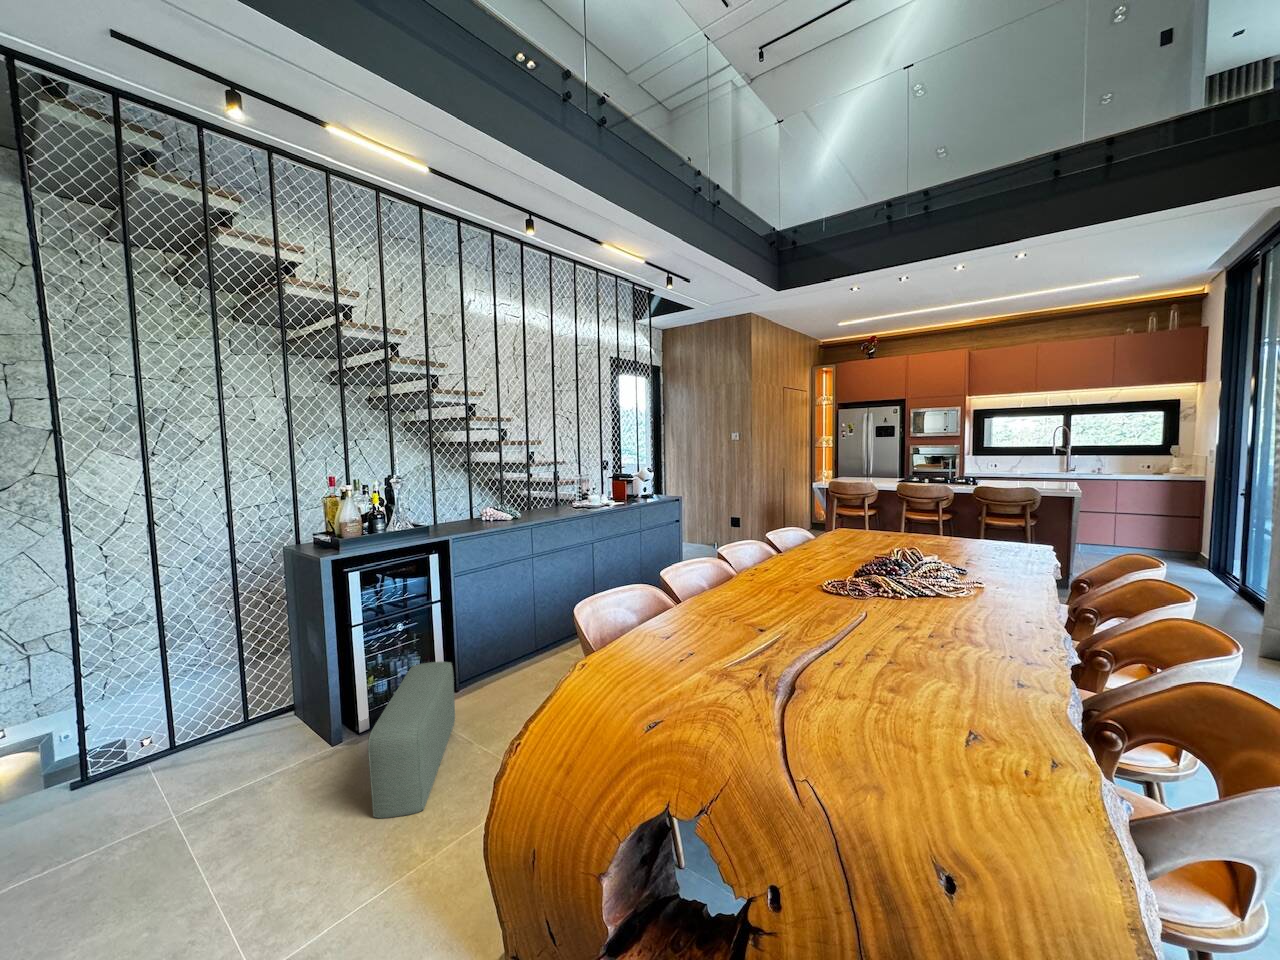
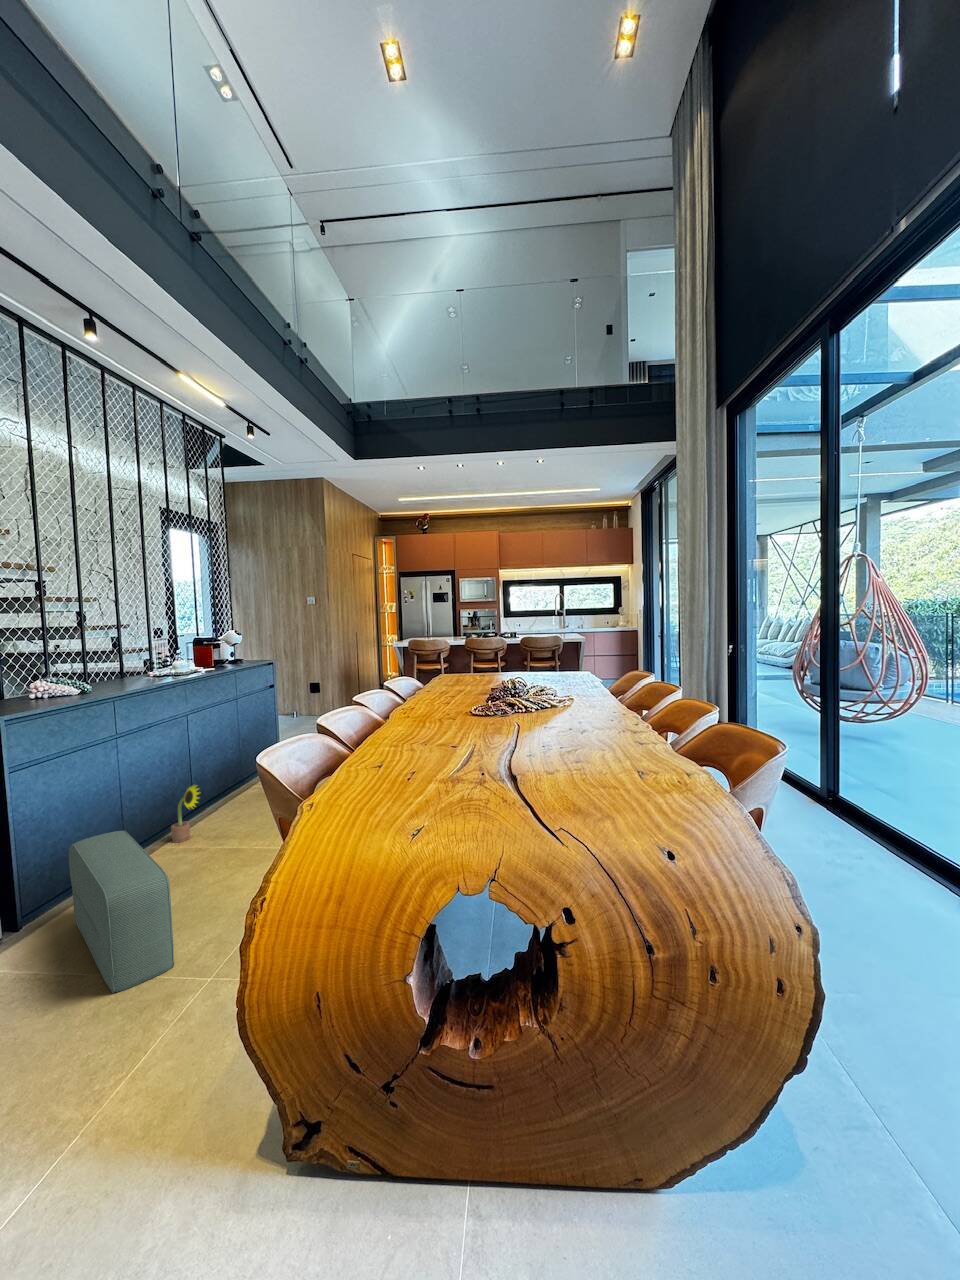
decorative plant: none [530,619,554,667] -> present [171,786,199,842]

